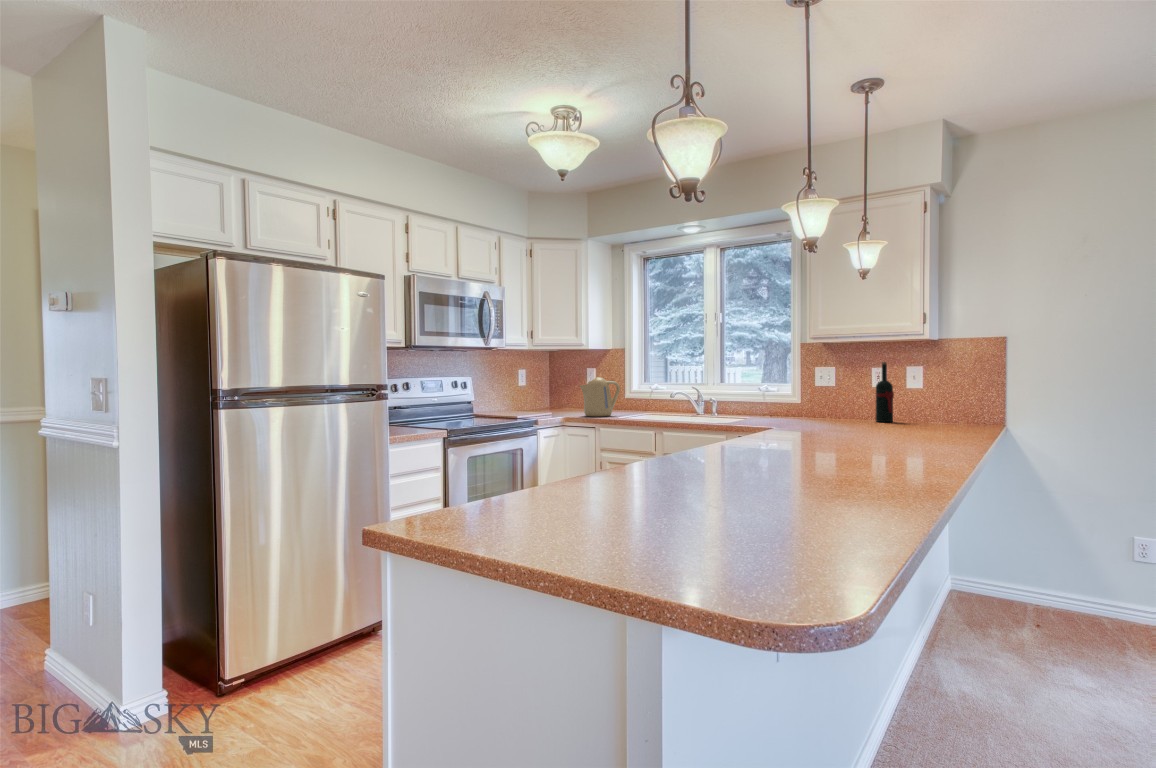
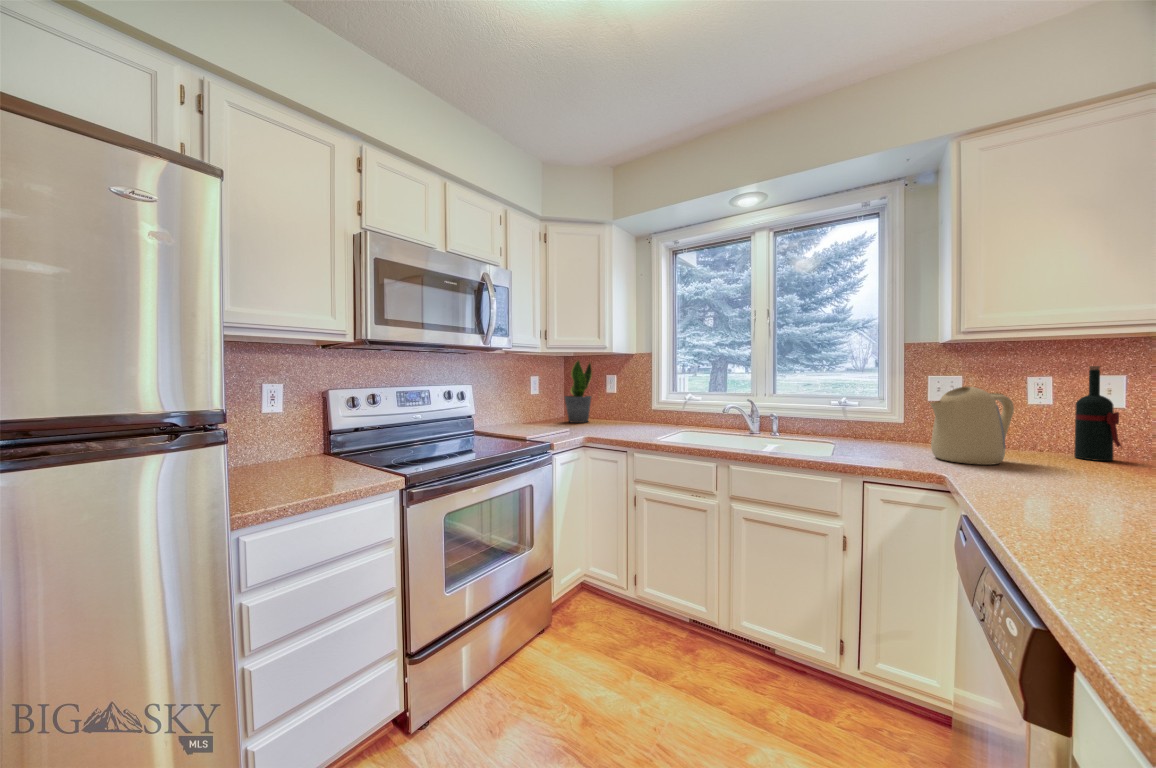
potted plant: none [550,354,575,410] -> present [564,360,592,423]
kettle: present [580,377,620,417] -> present [930,387,1014,465]

